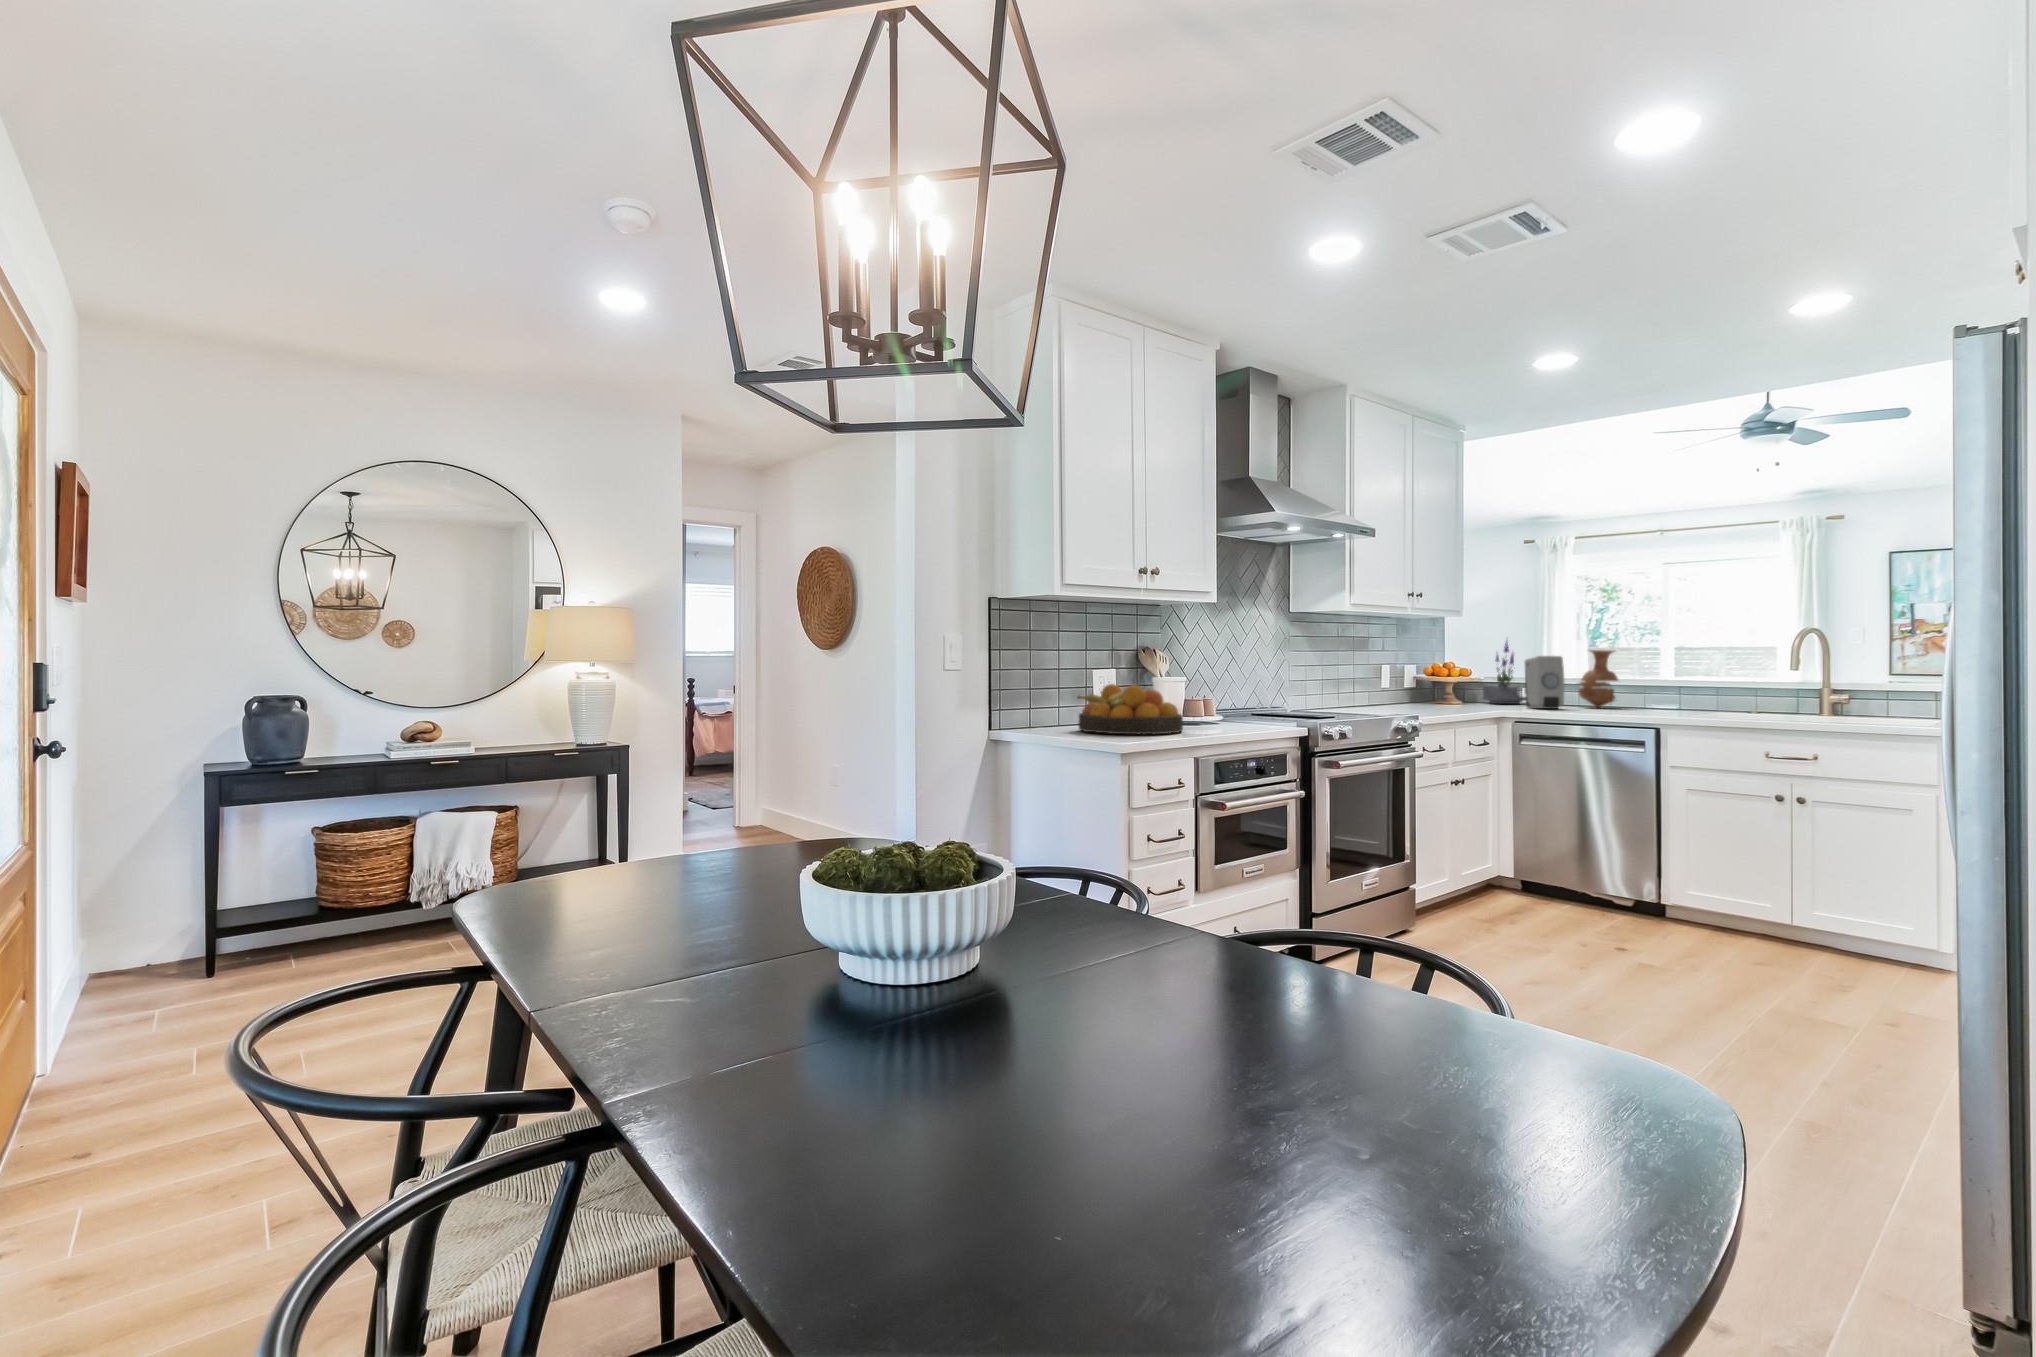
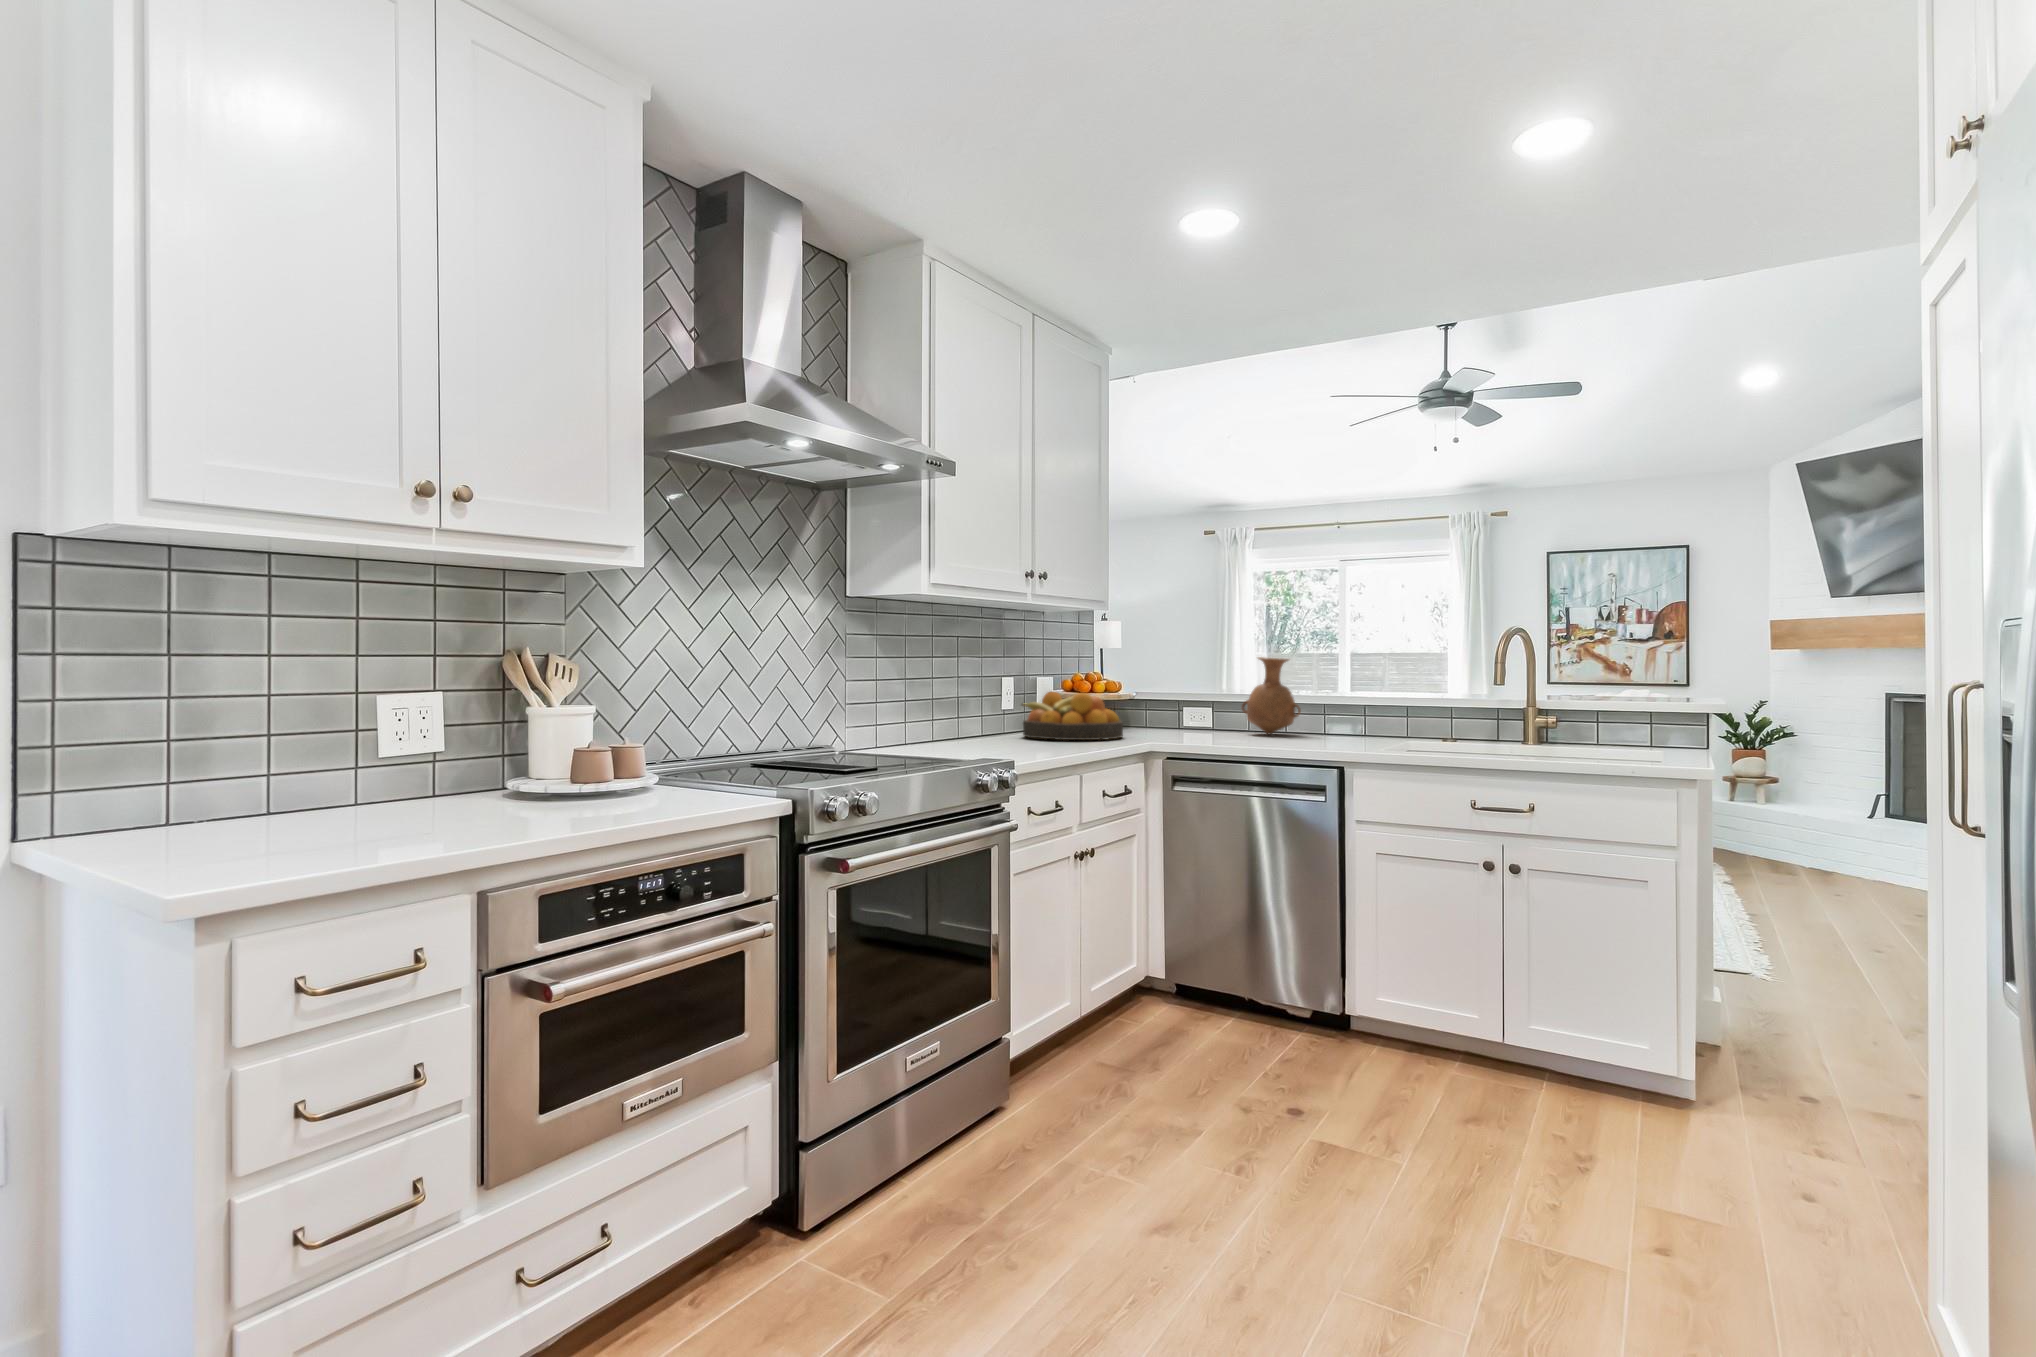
potted plant: present [1483,641,1526,704] -> none [1133,639,1186,729]
soap dispenser: present [1525,656,1565,709] -> none [1180,666,1228,739]
fruit bowl: present [1078,684,1183,734] -> present [1022,692,1123,740]

